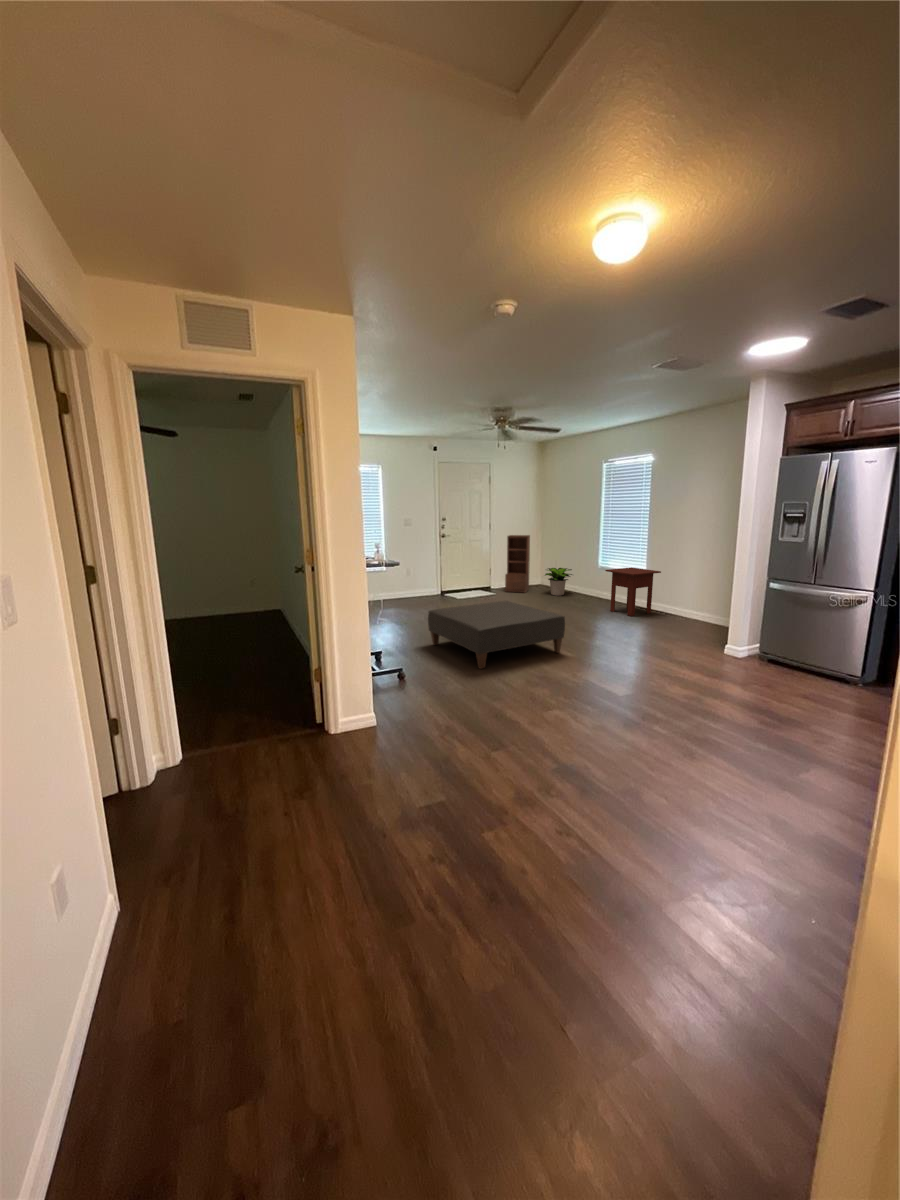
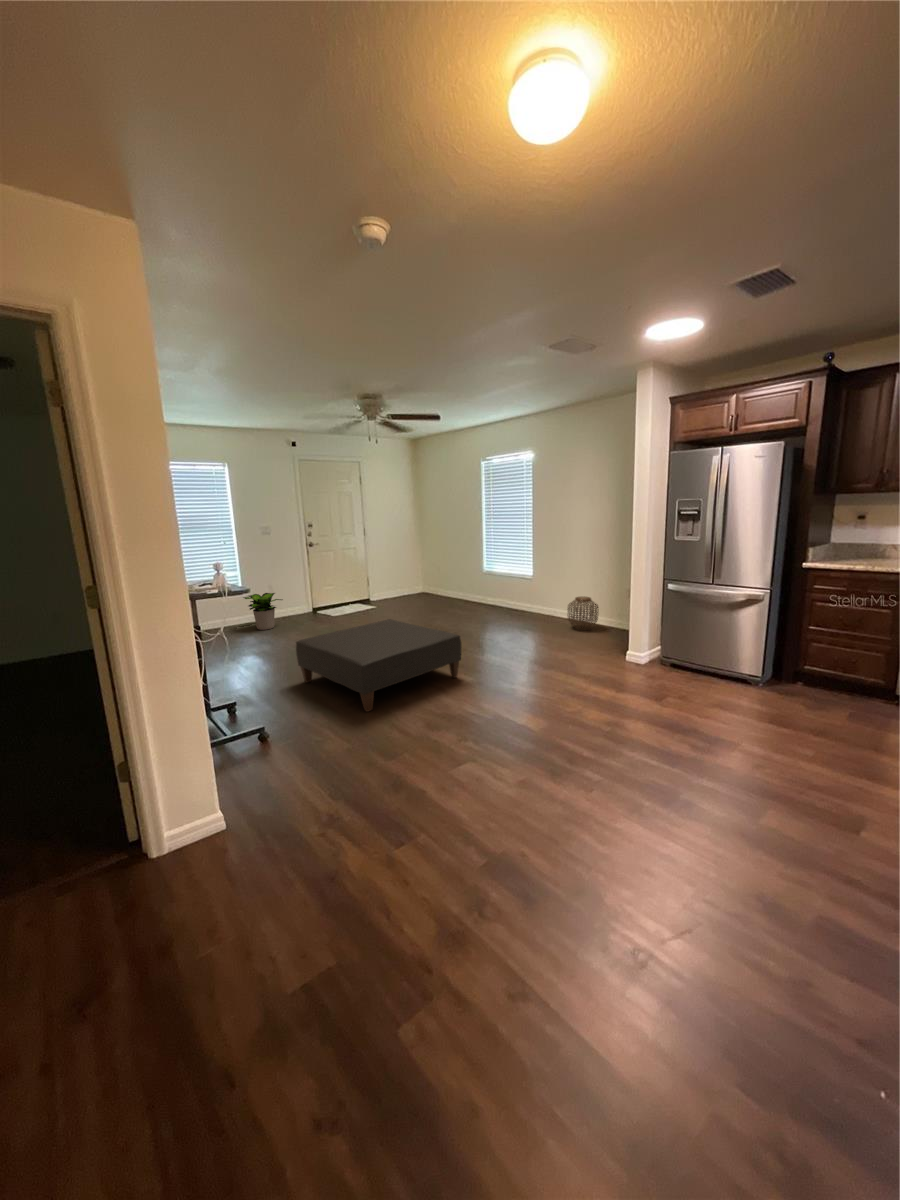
bookshelf: present [505,535,530,593] -> none [384,539,411,603]
side table: present [605,567,661,616] -> none [493,570,549,623]
potted plant: present [545,568,572,596] -> present [243,593,283,630]
woven basket: none [676,594,708,627] -> present [568,597,599,630]

